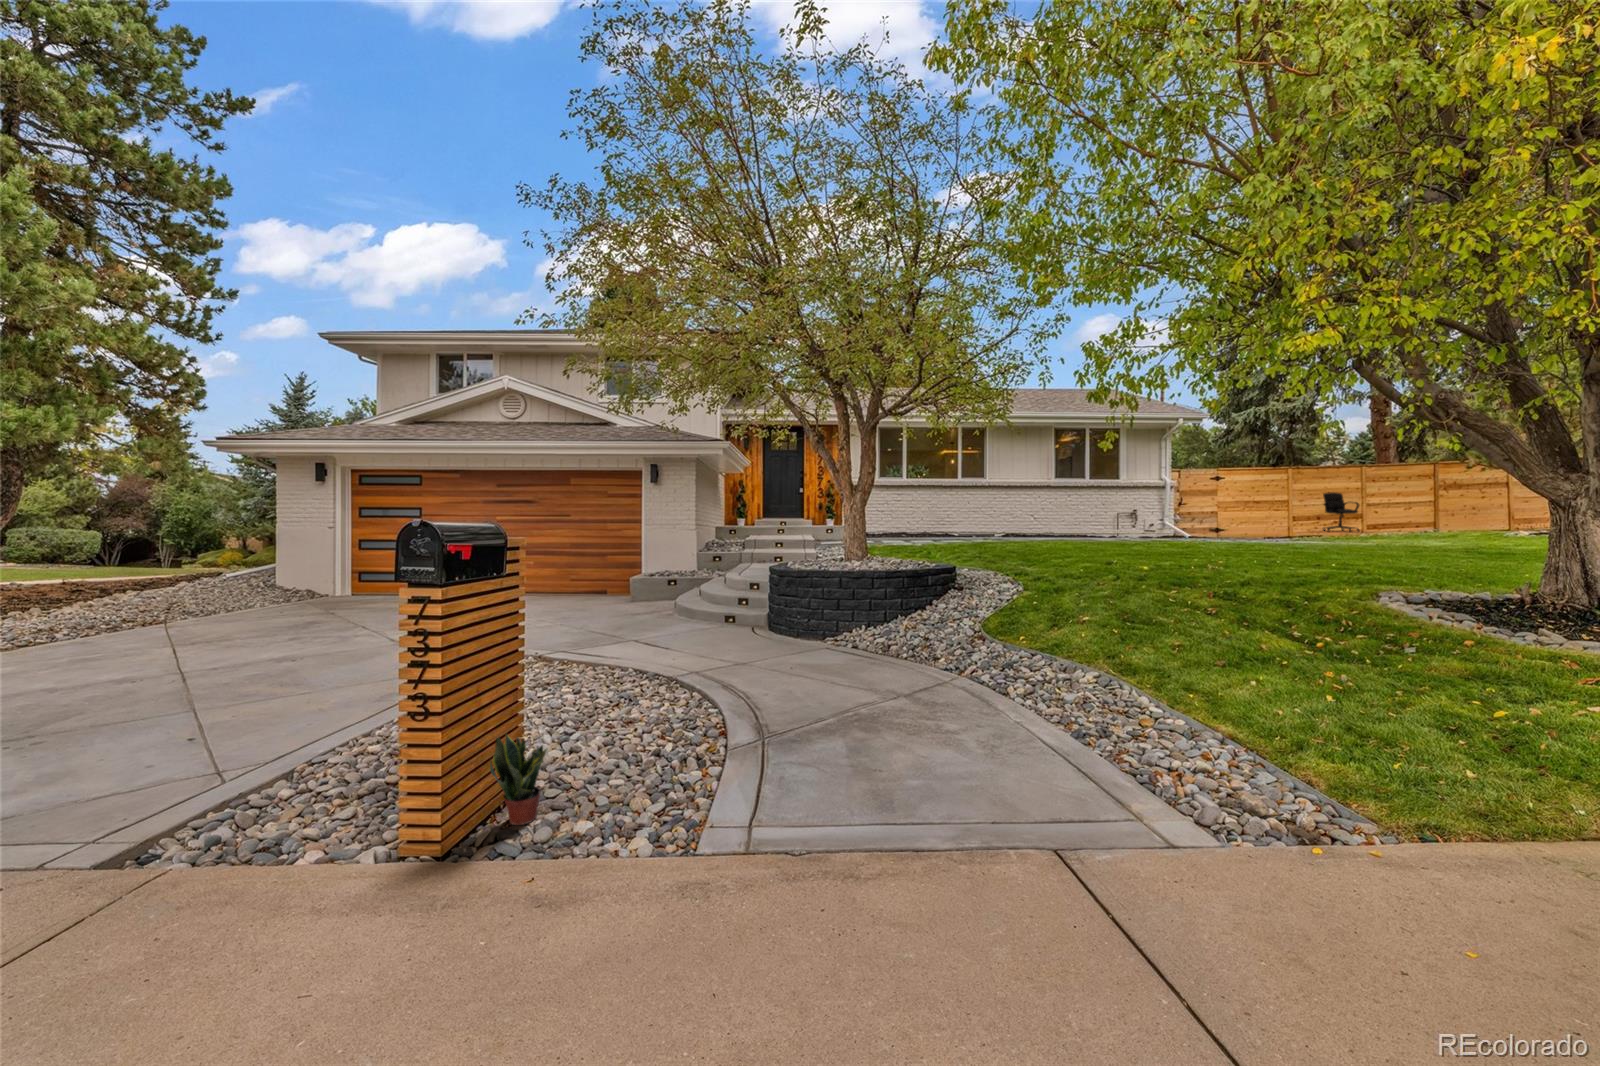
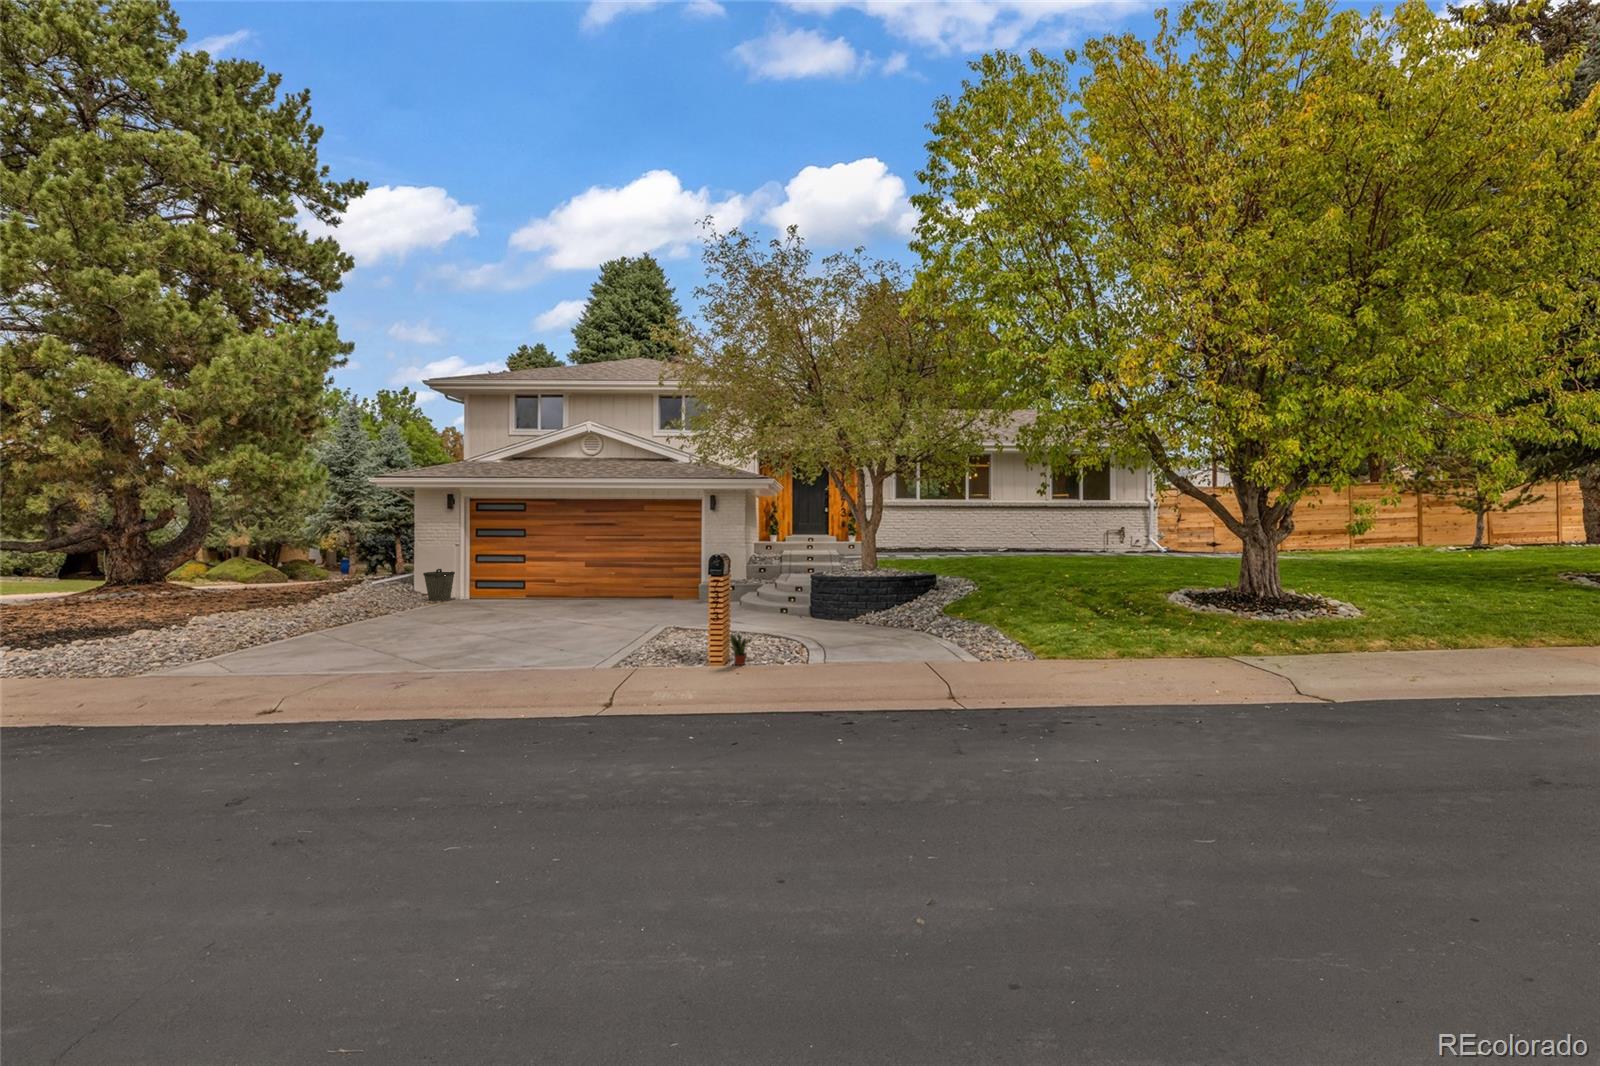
chair: present [1323,492,1359,532] -> none [1300,512,1330,548]
trash can: none [264,560,313,602] -> present [423,569,455,601]

